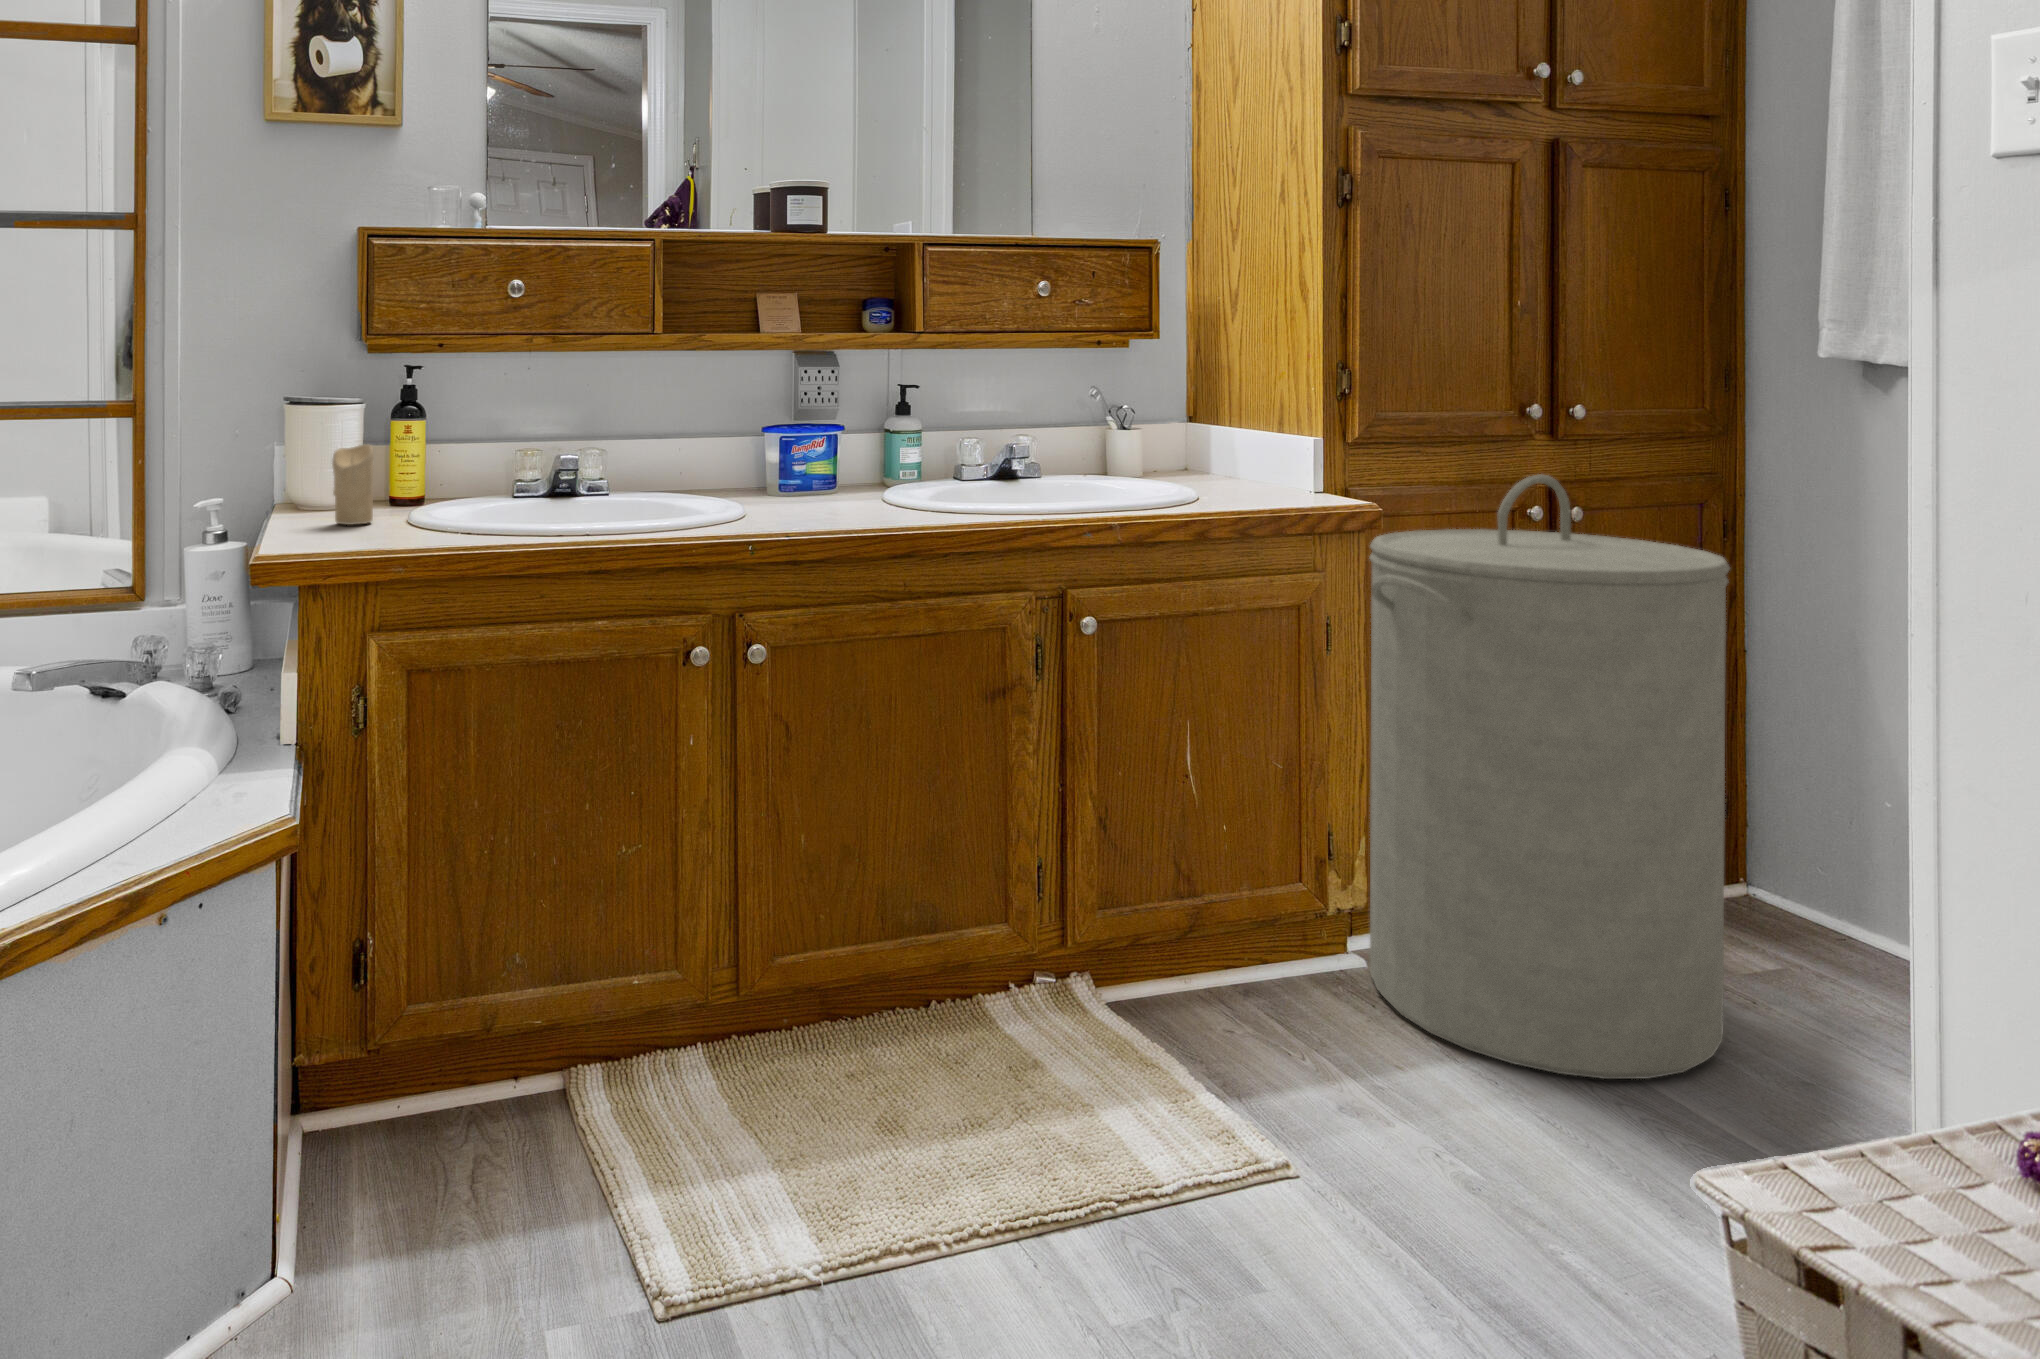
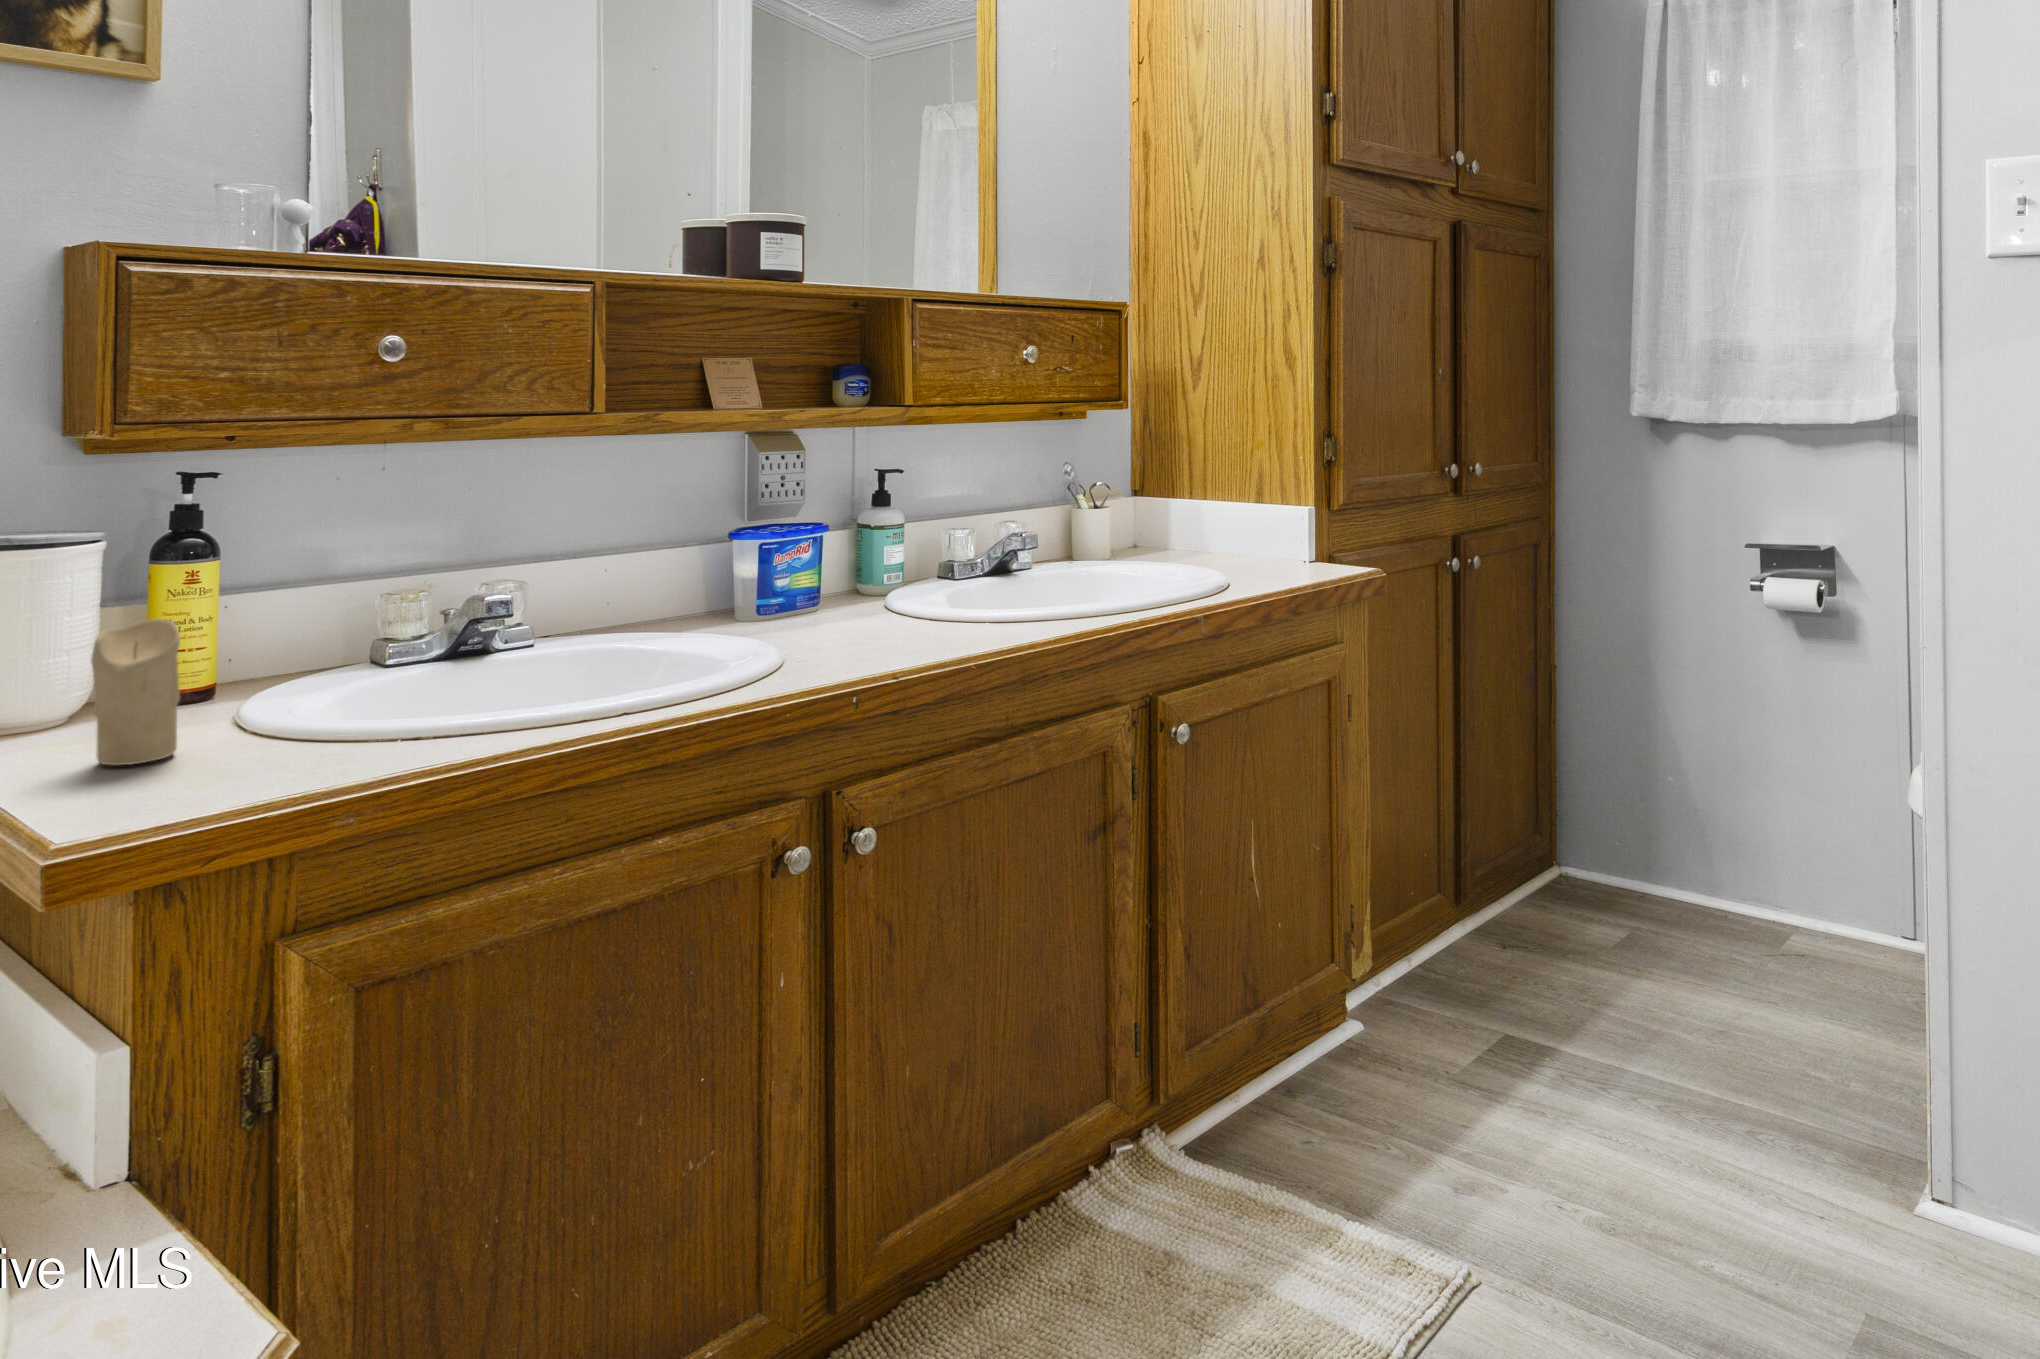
laundry hamper: present [1370,474,1730,1079] -> none [1371,529,1670,1092]

